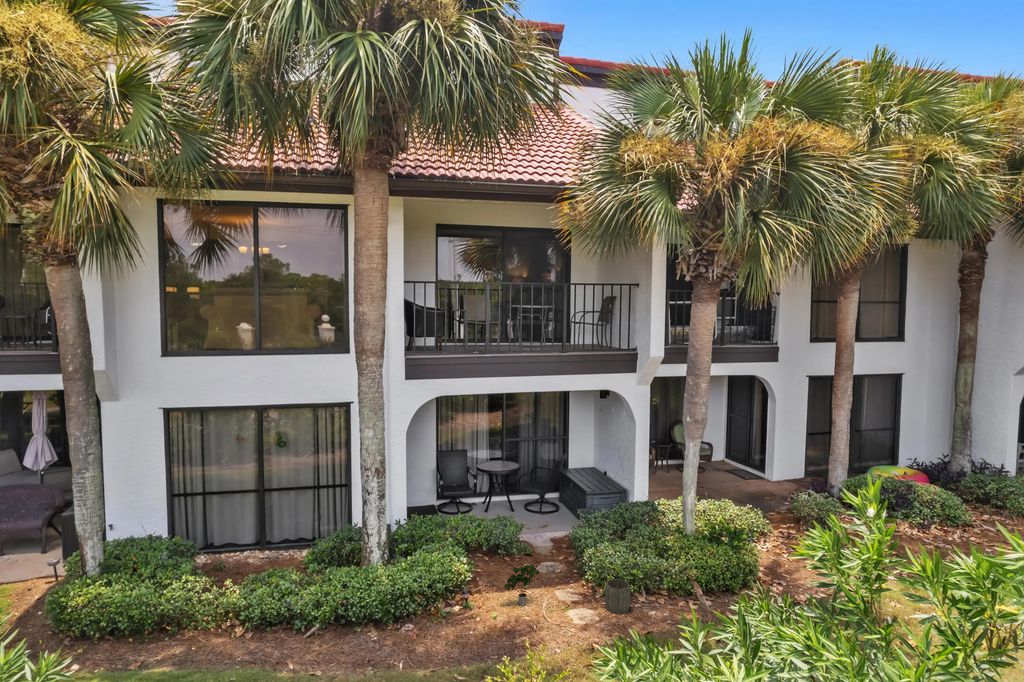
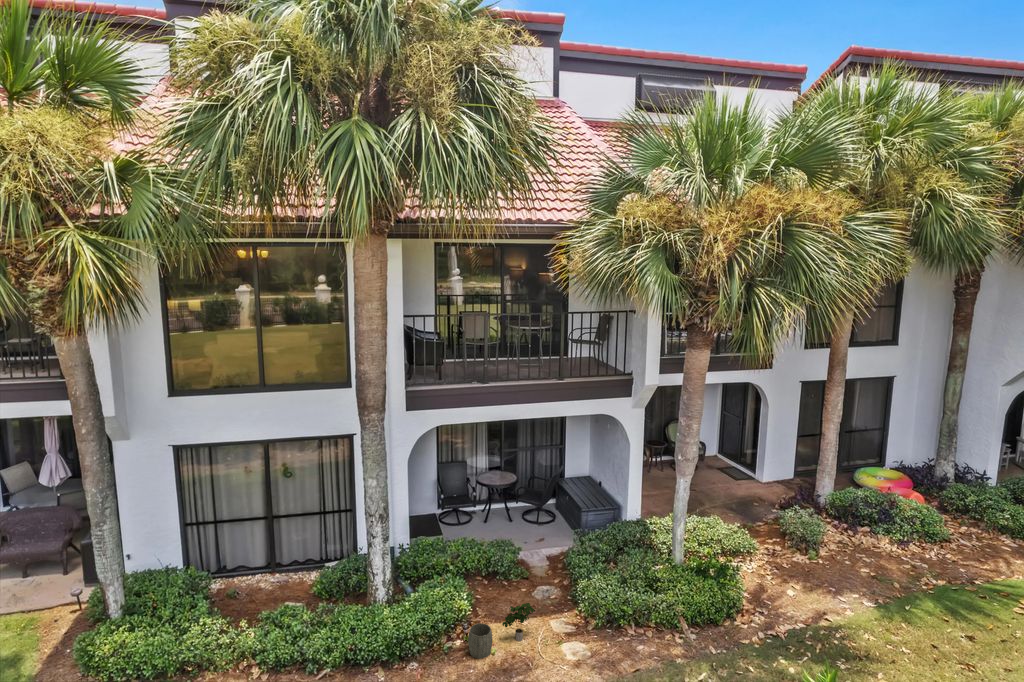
woven basket: present [605,579,631,614] -> present [468,623,492,658]

